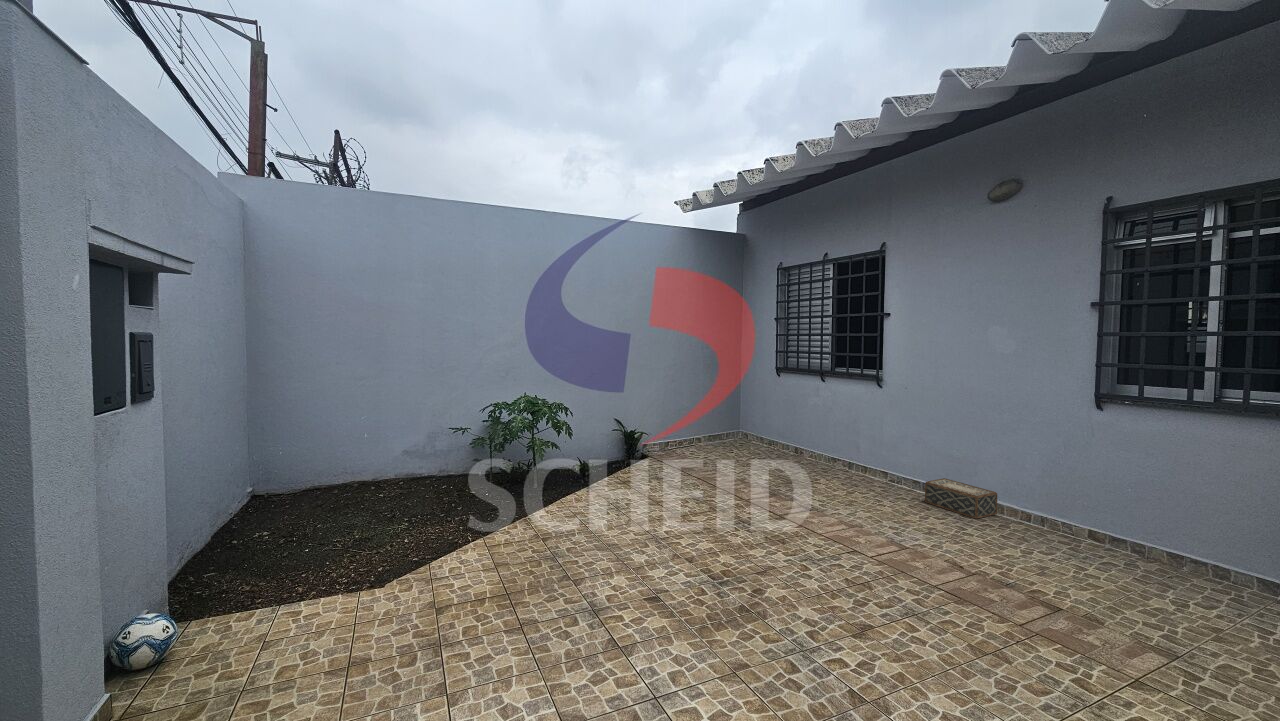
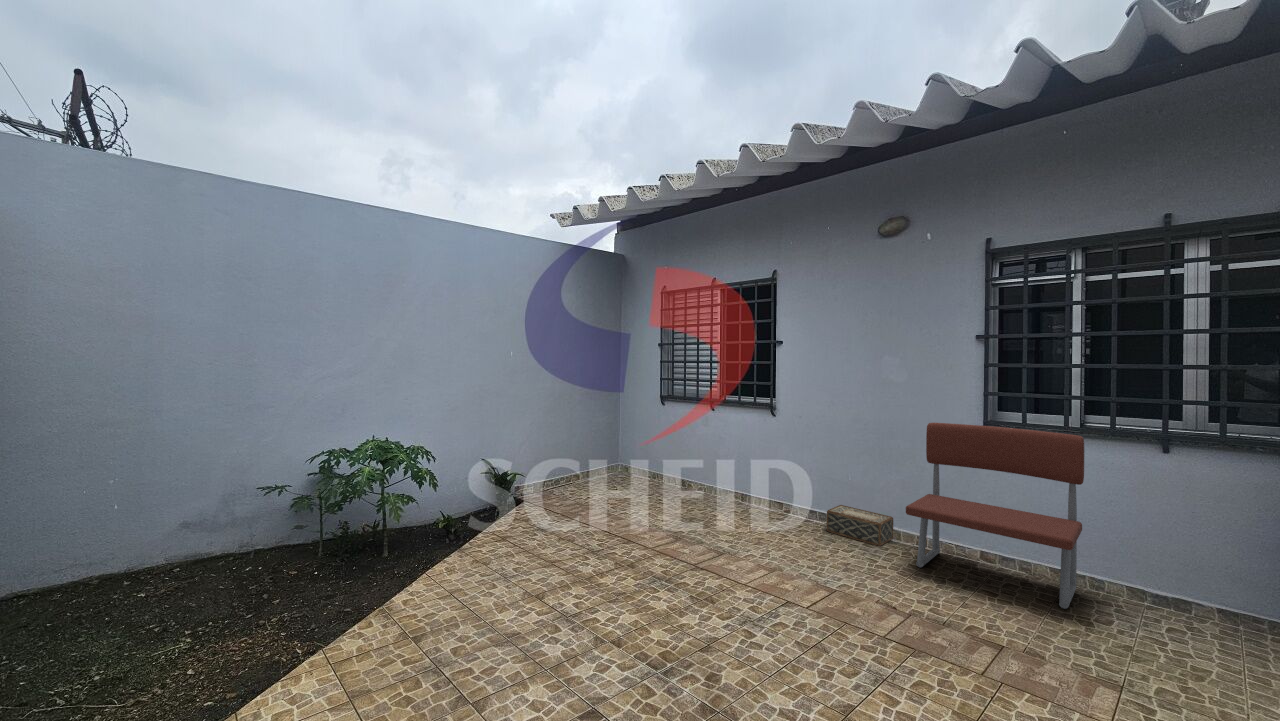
bench: none [992,396,1205,589] -> present [906,423,1084,609]

